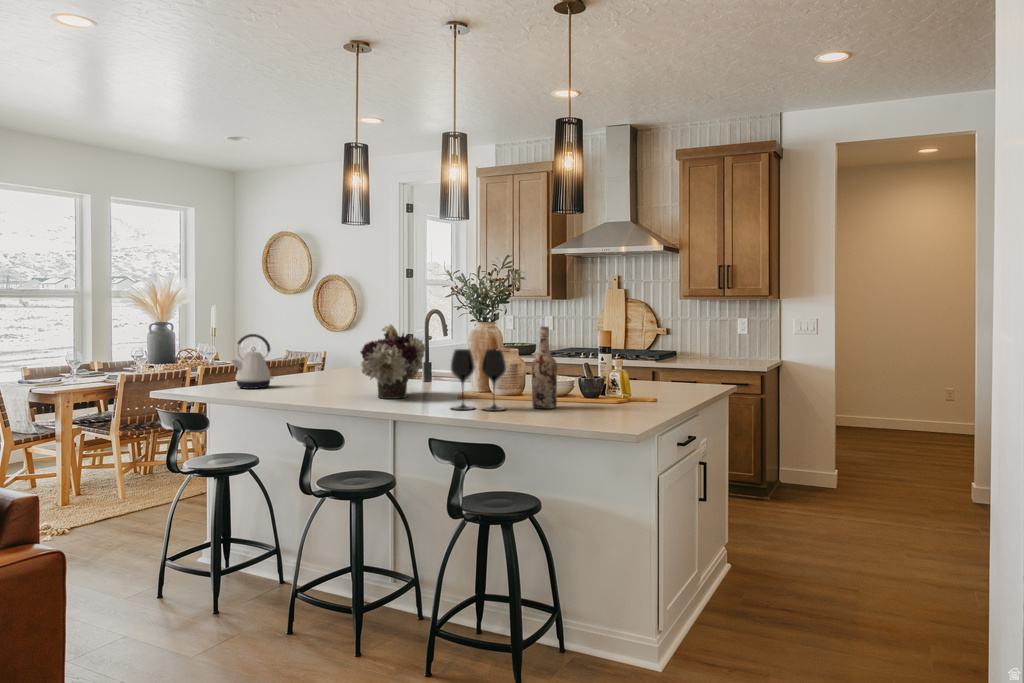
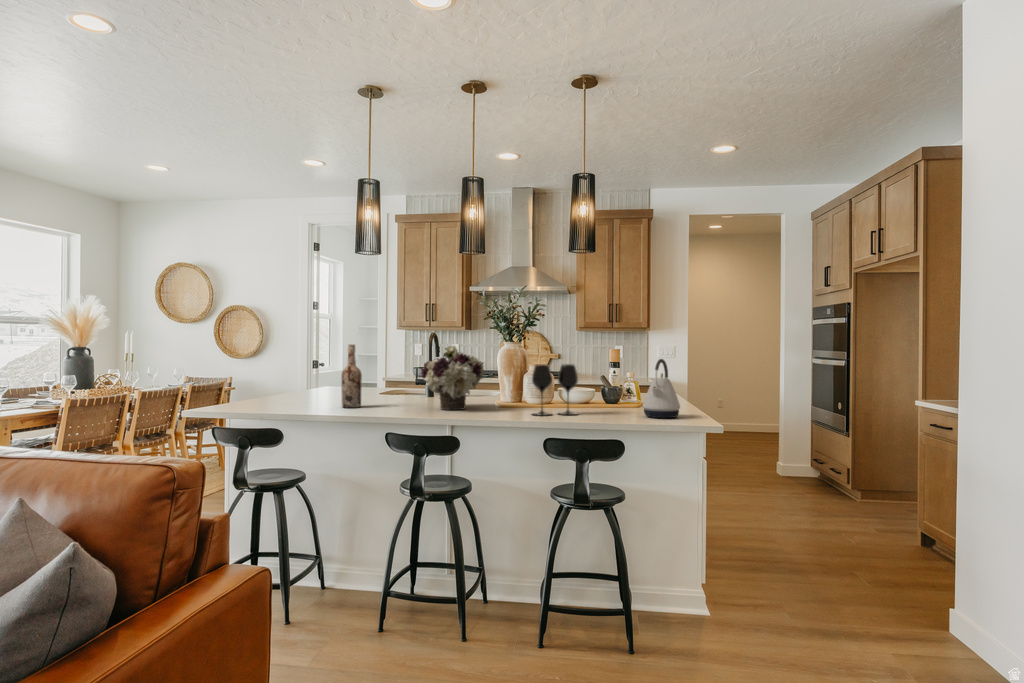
wine bottle: present [532,327,557,409] -> present [342,345,362,408]
kettle: present [231,334,273,389] -> present [643,359,680,418]

